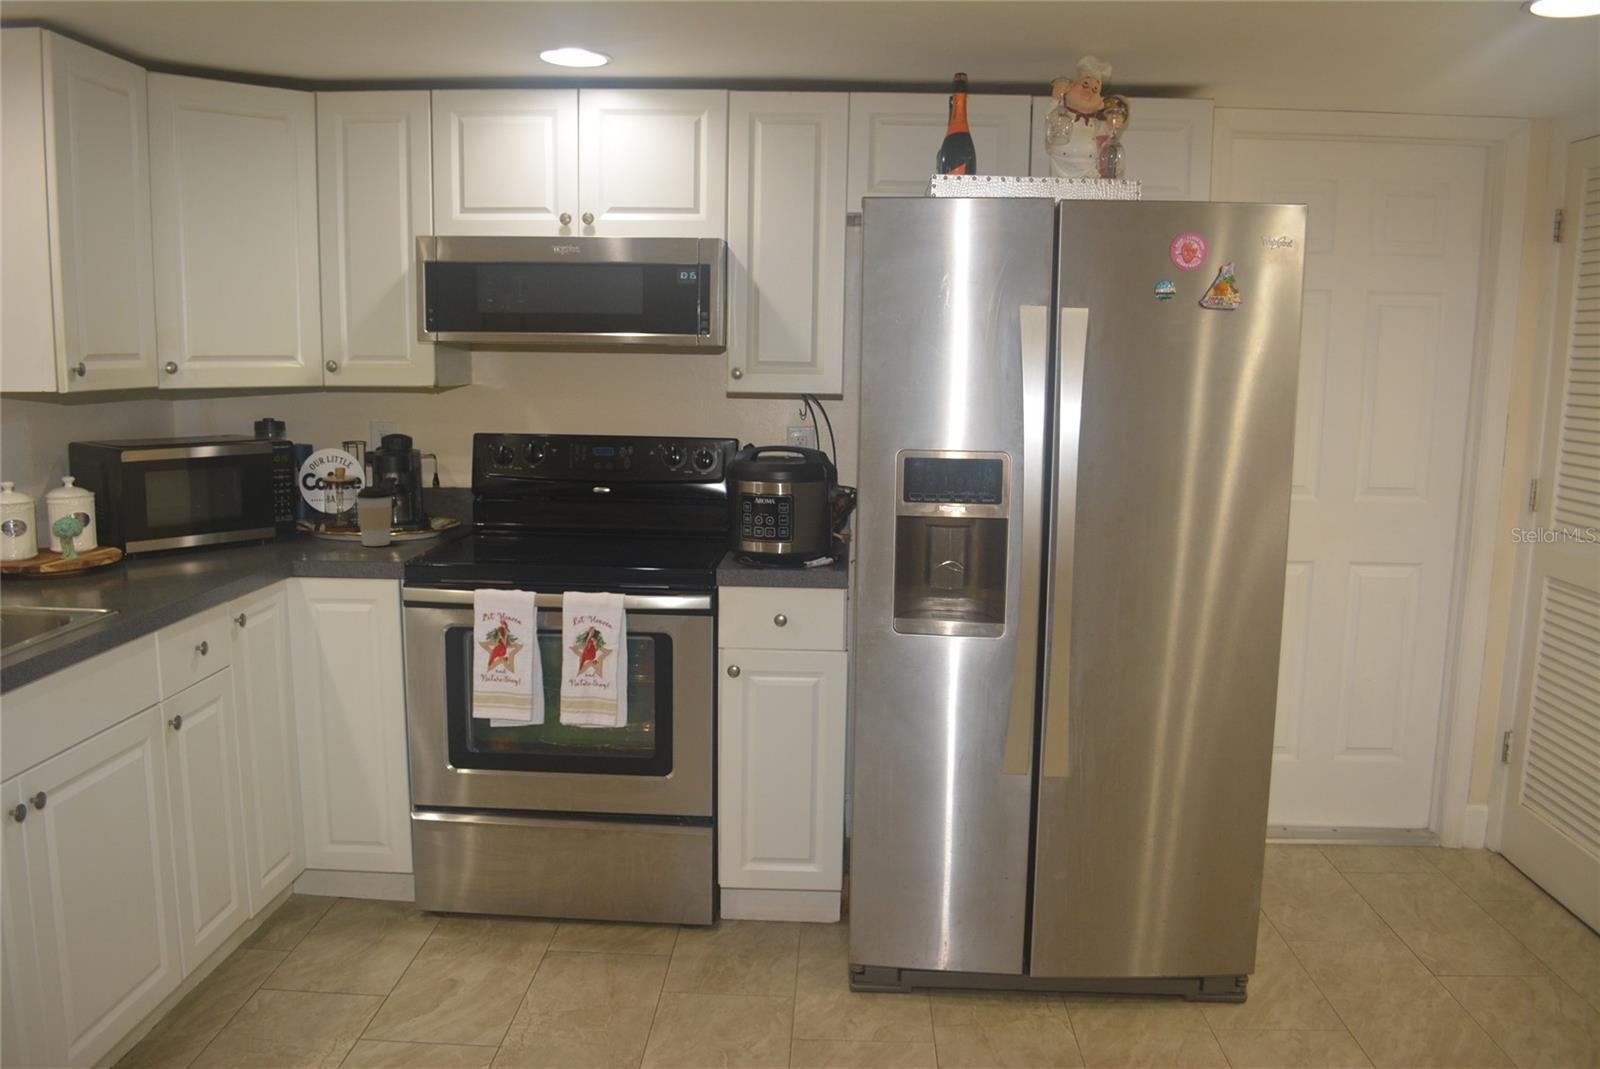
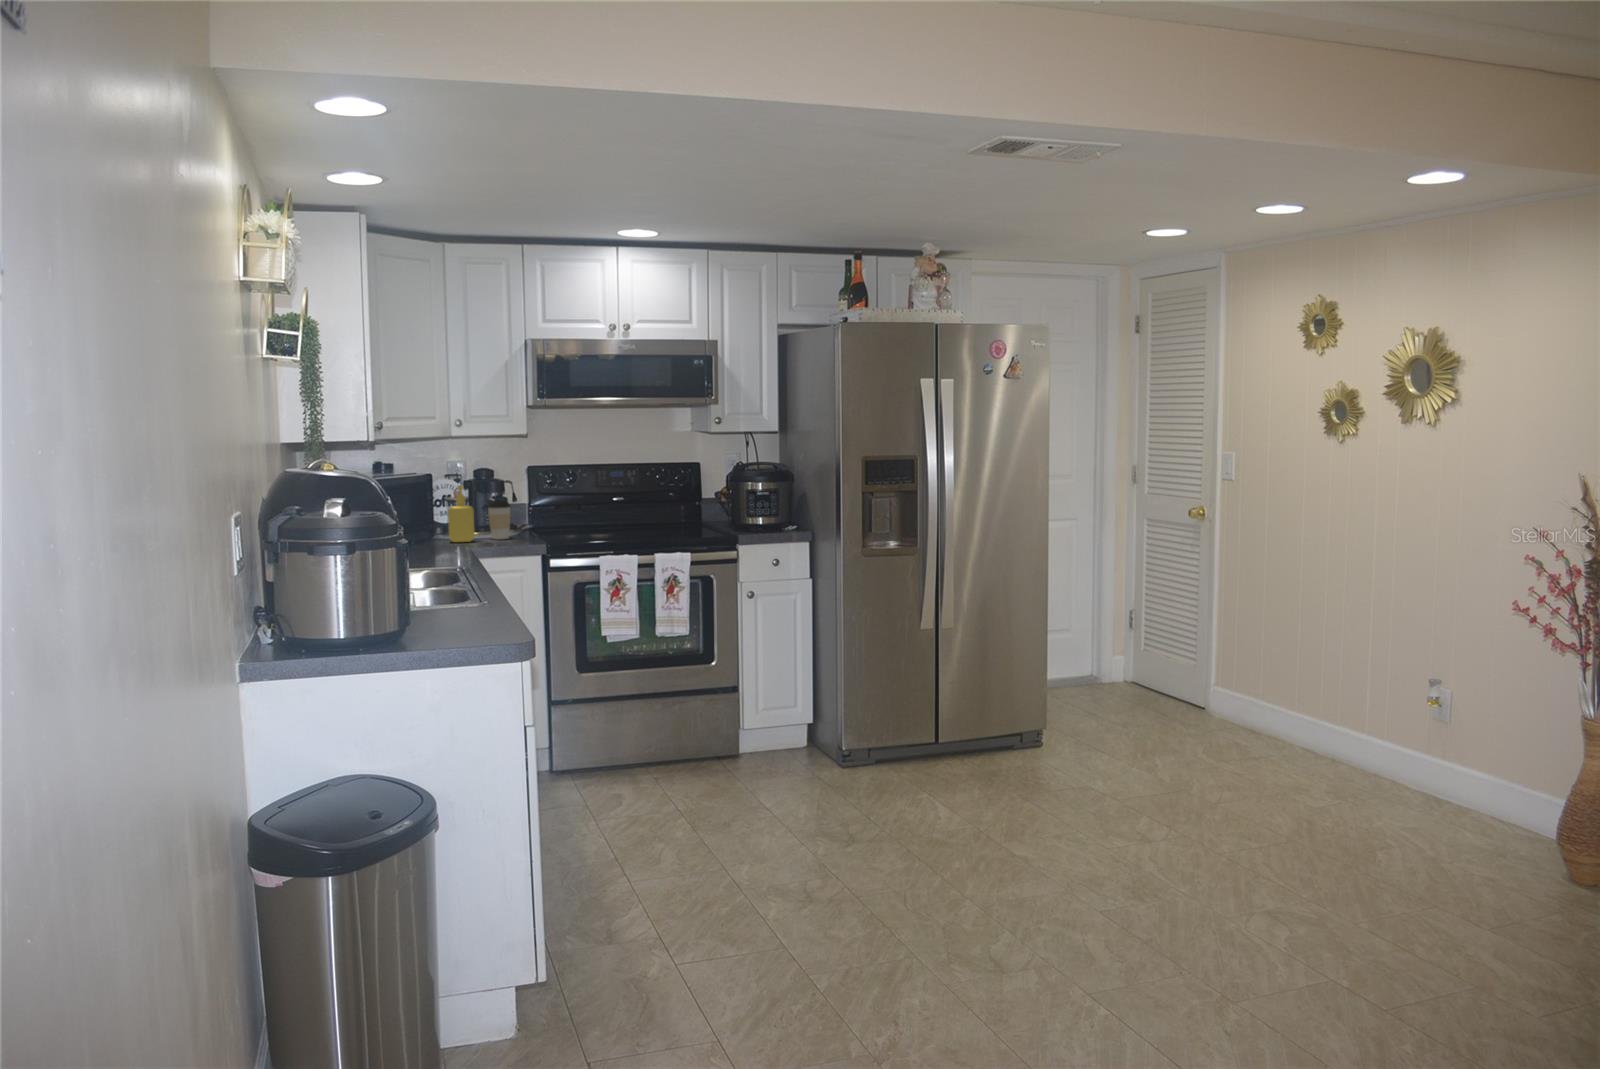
soap dispenser: none [286,461,332,548] -> present [448,485,475,542]

